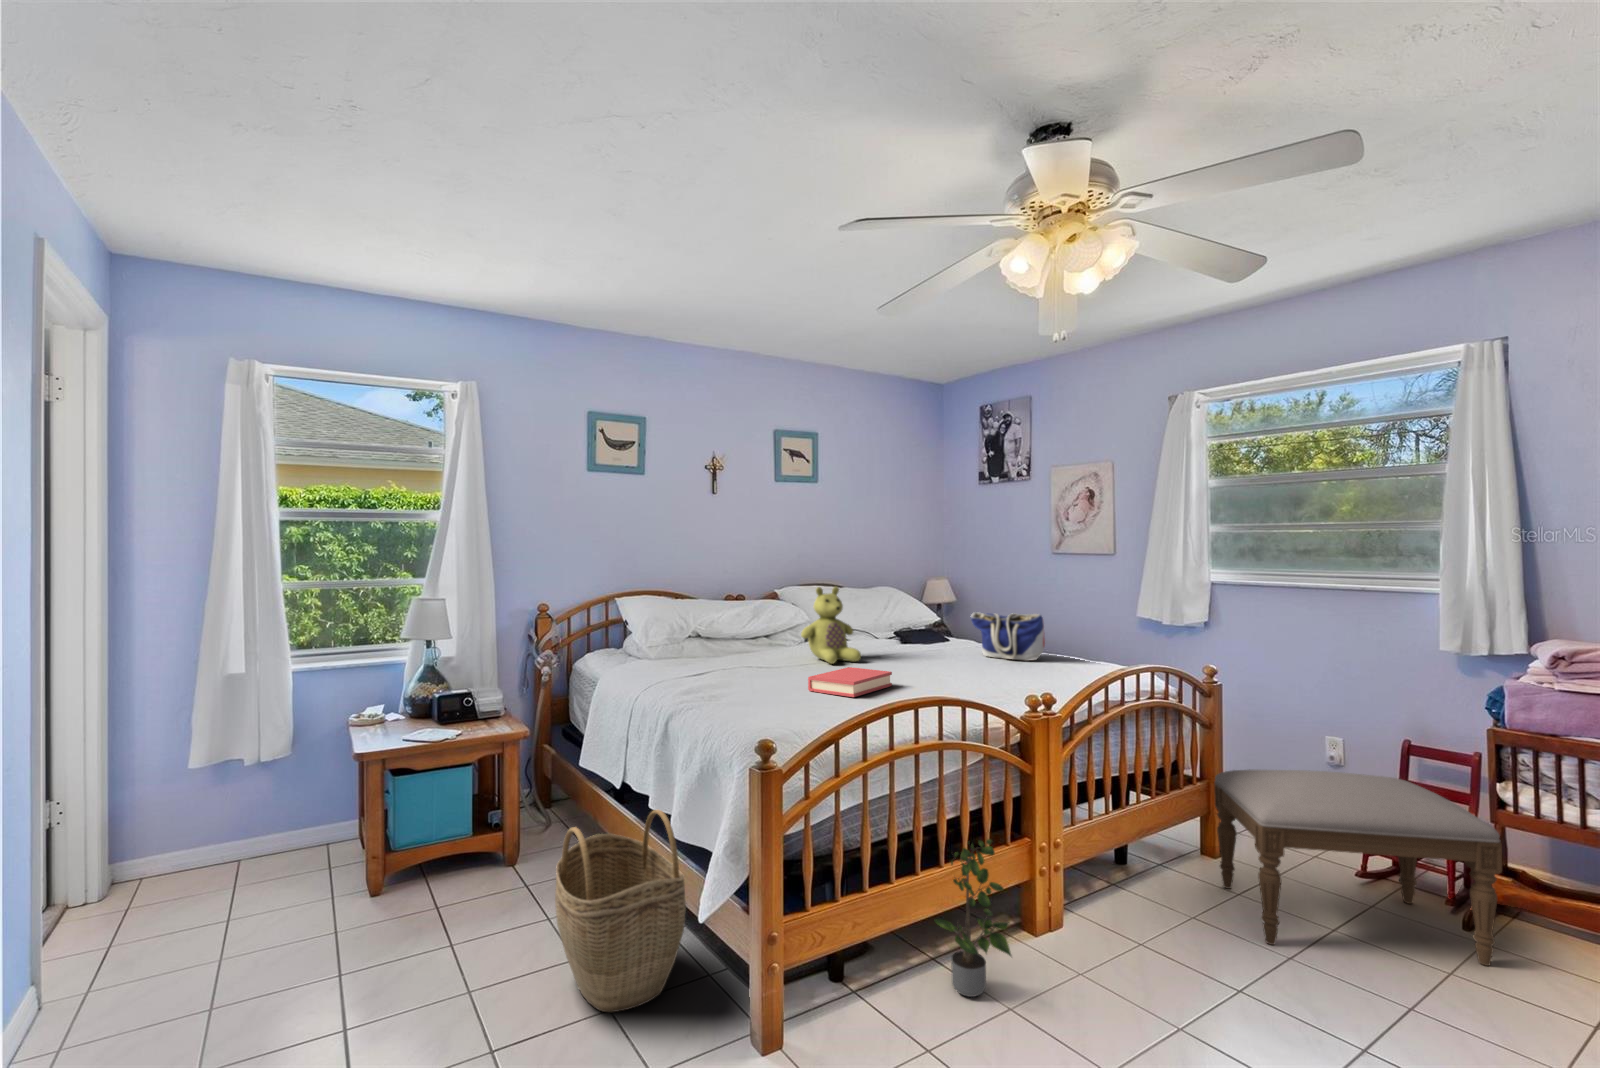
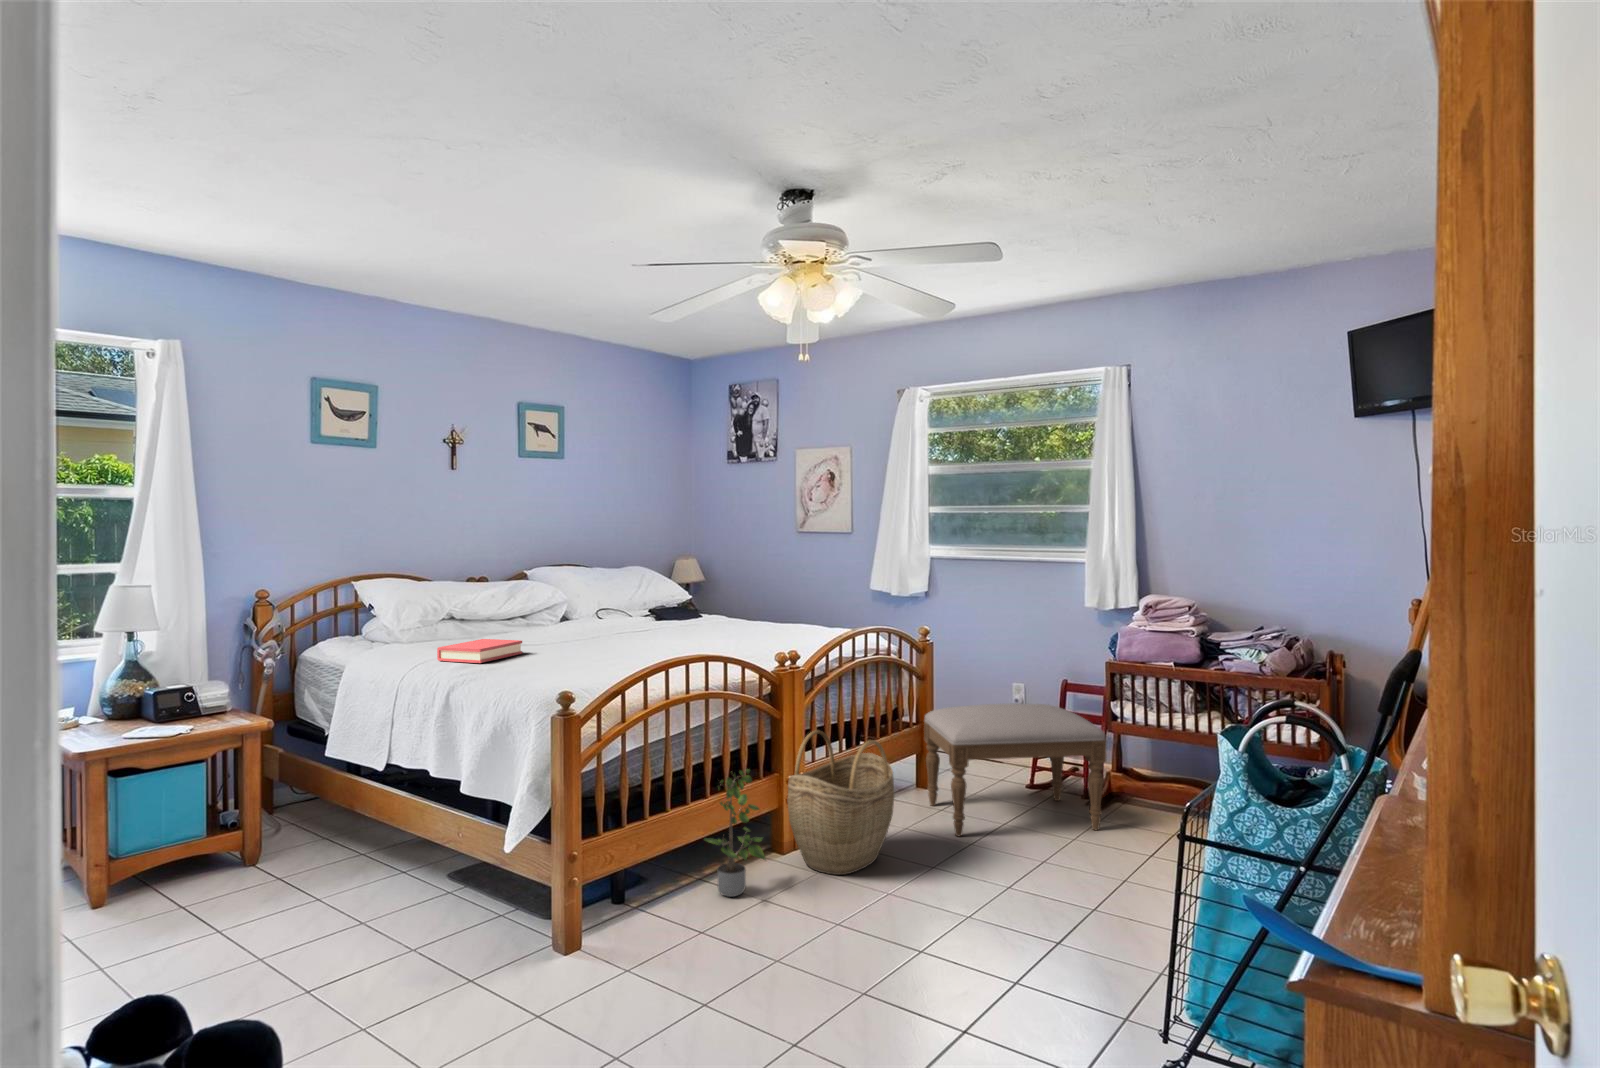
stuffed bear: present [801,587,861,664] -> none [562,565,623,640]
tote bag: present [971,612,1045,661] -> none [724,587,791,630]
hardback book: present [808,667,892,697] -> present [437,639,522,663]
woven basket: present [555,810,686,1012] -> present [788,730,894,875]

